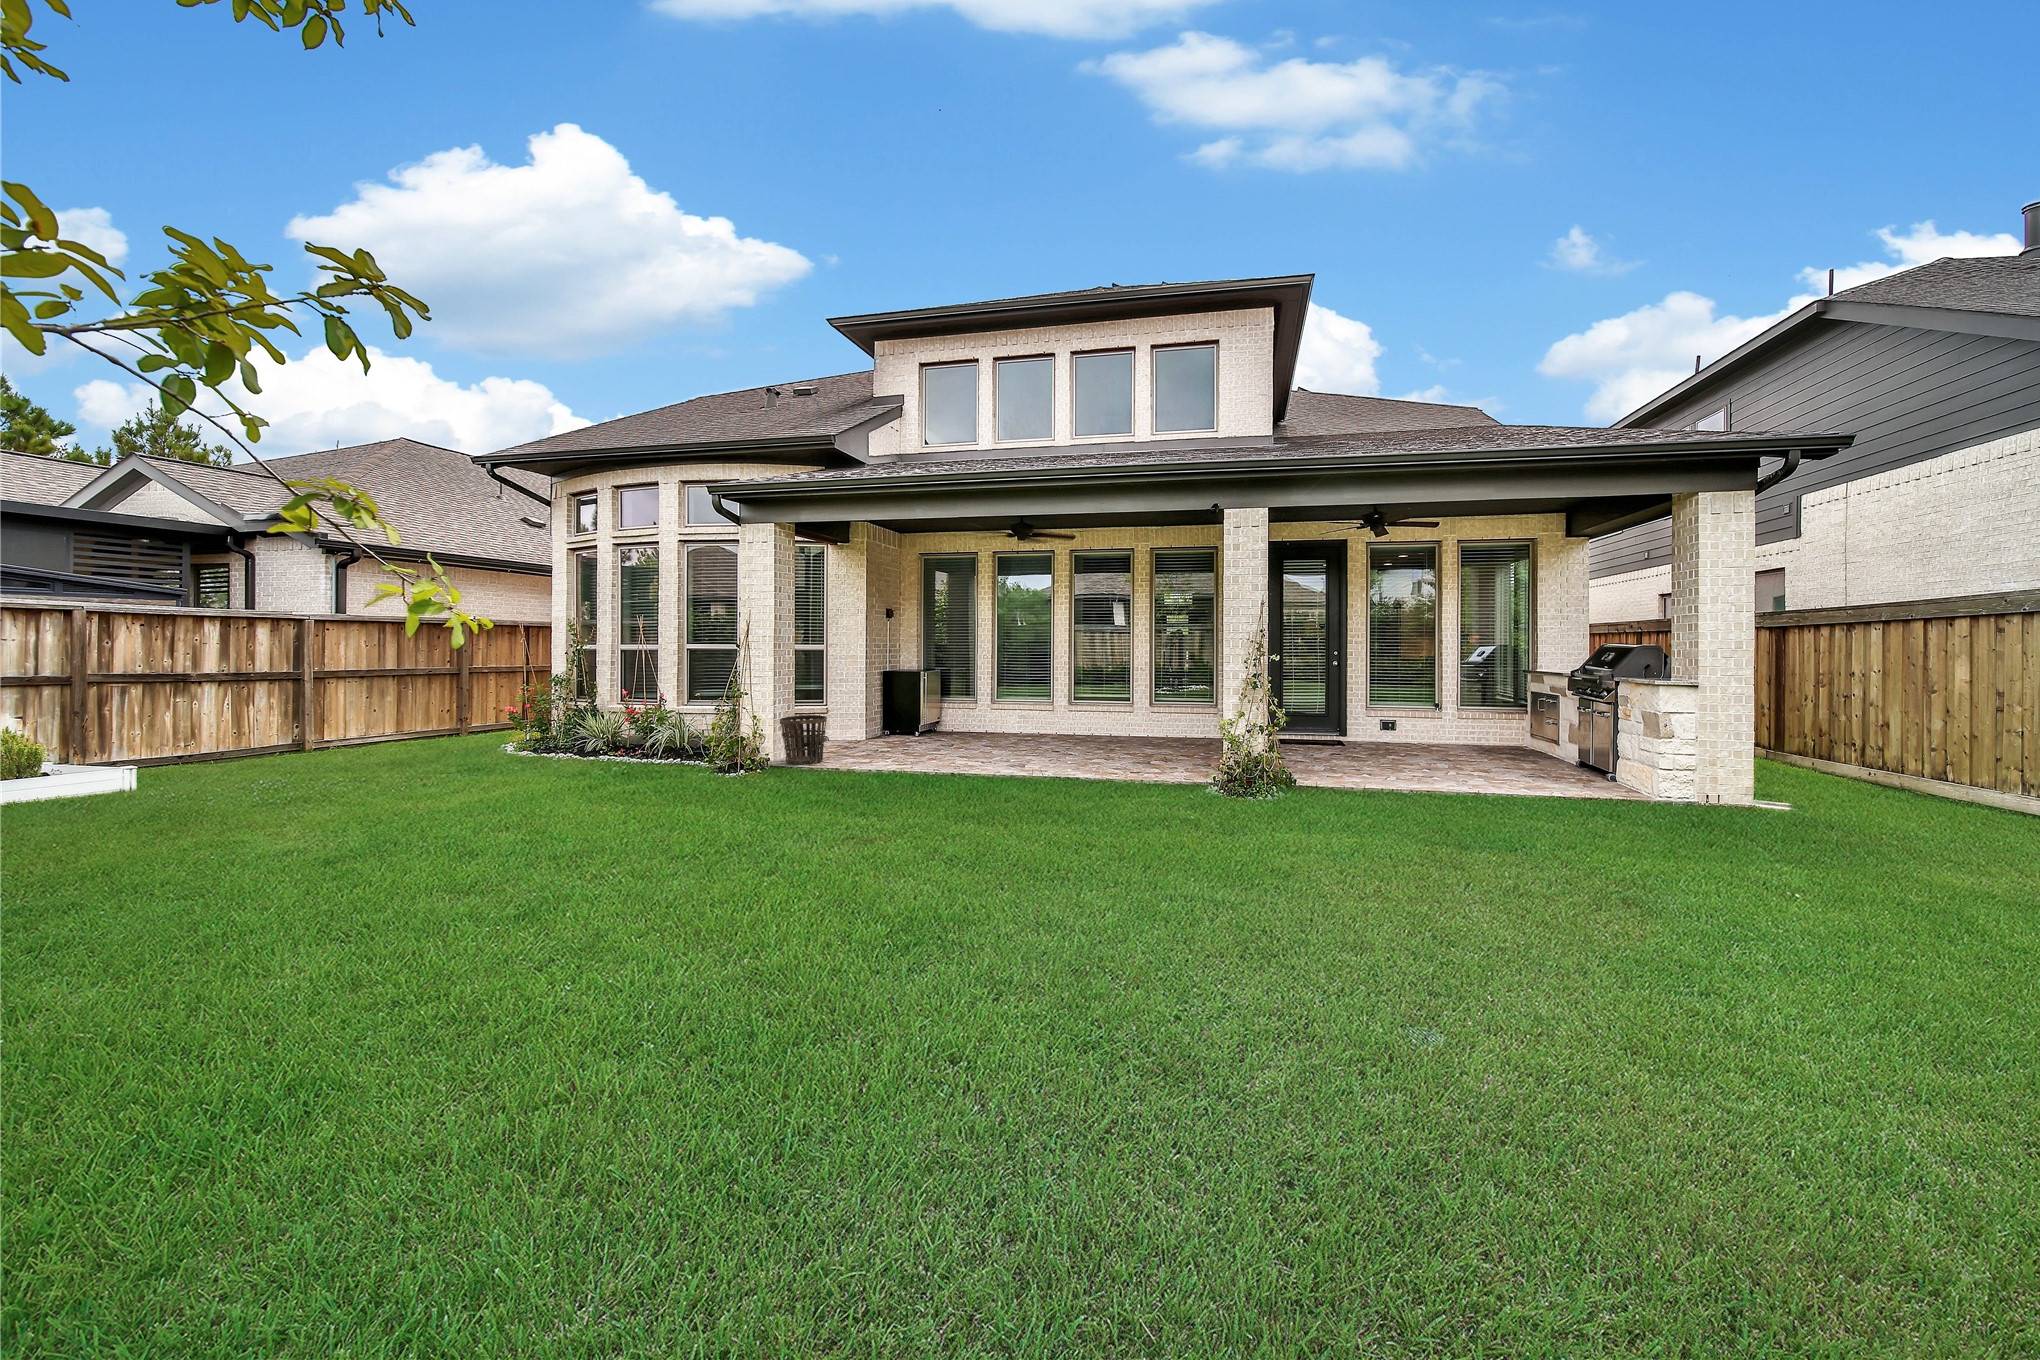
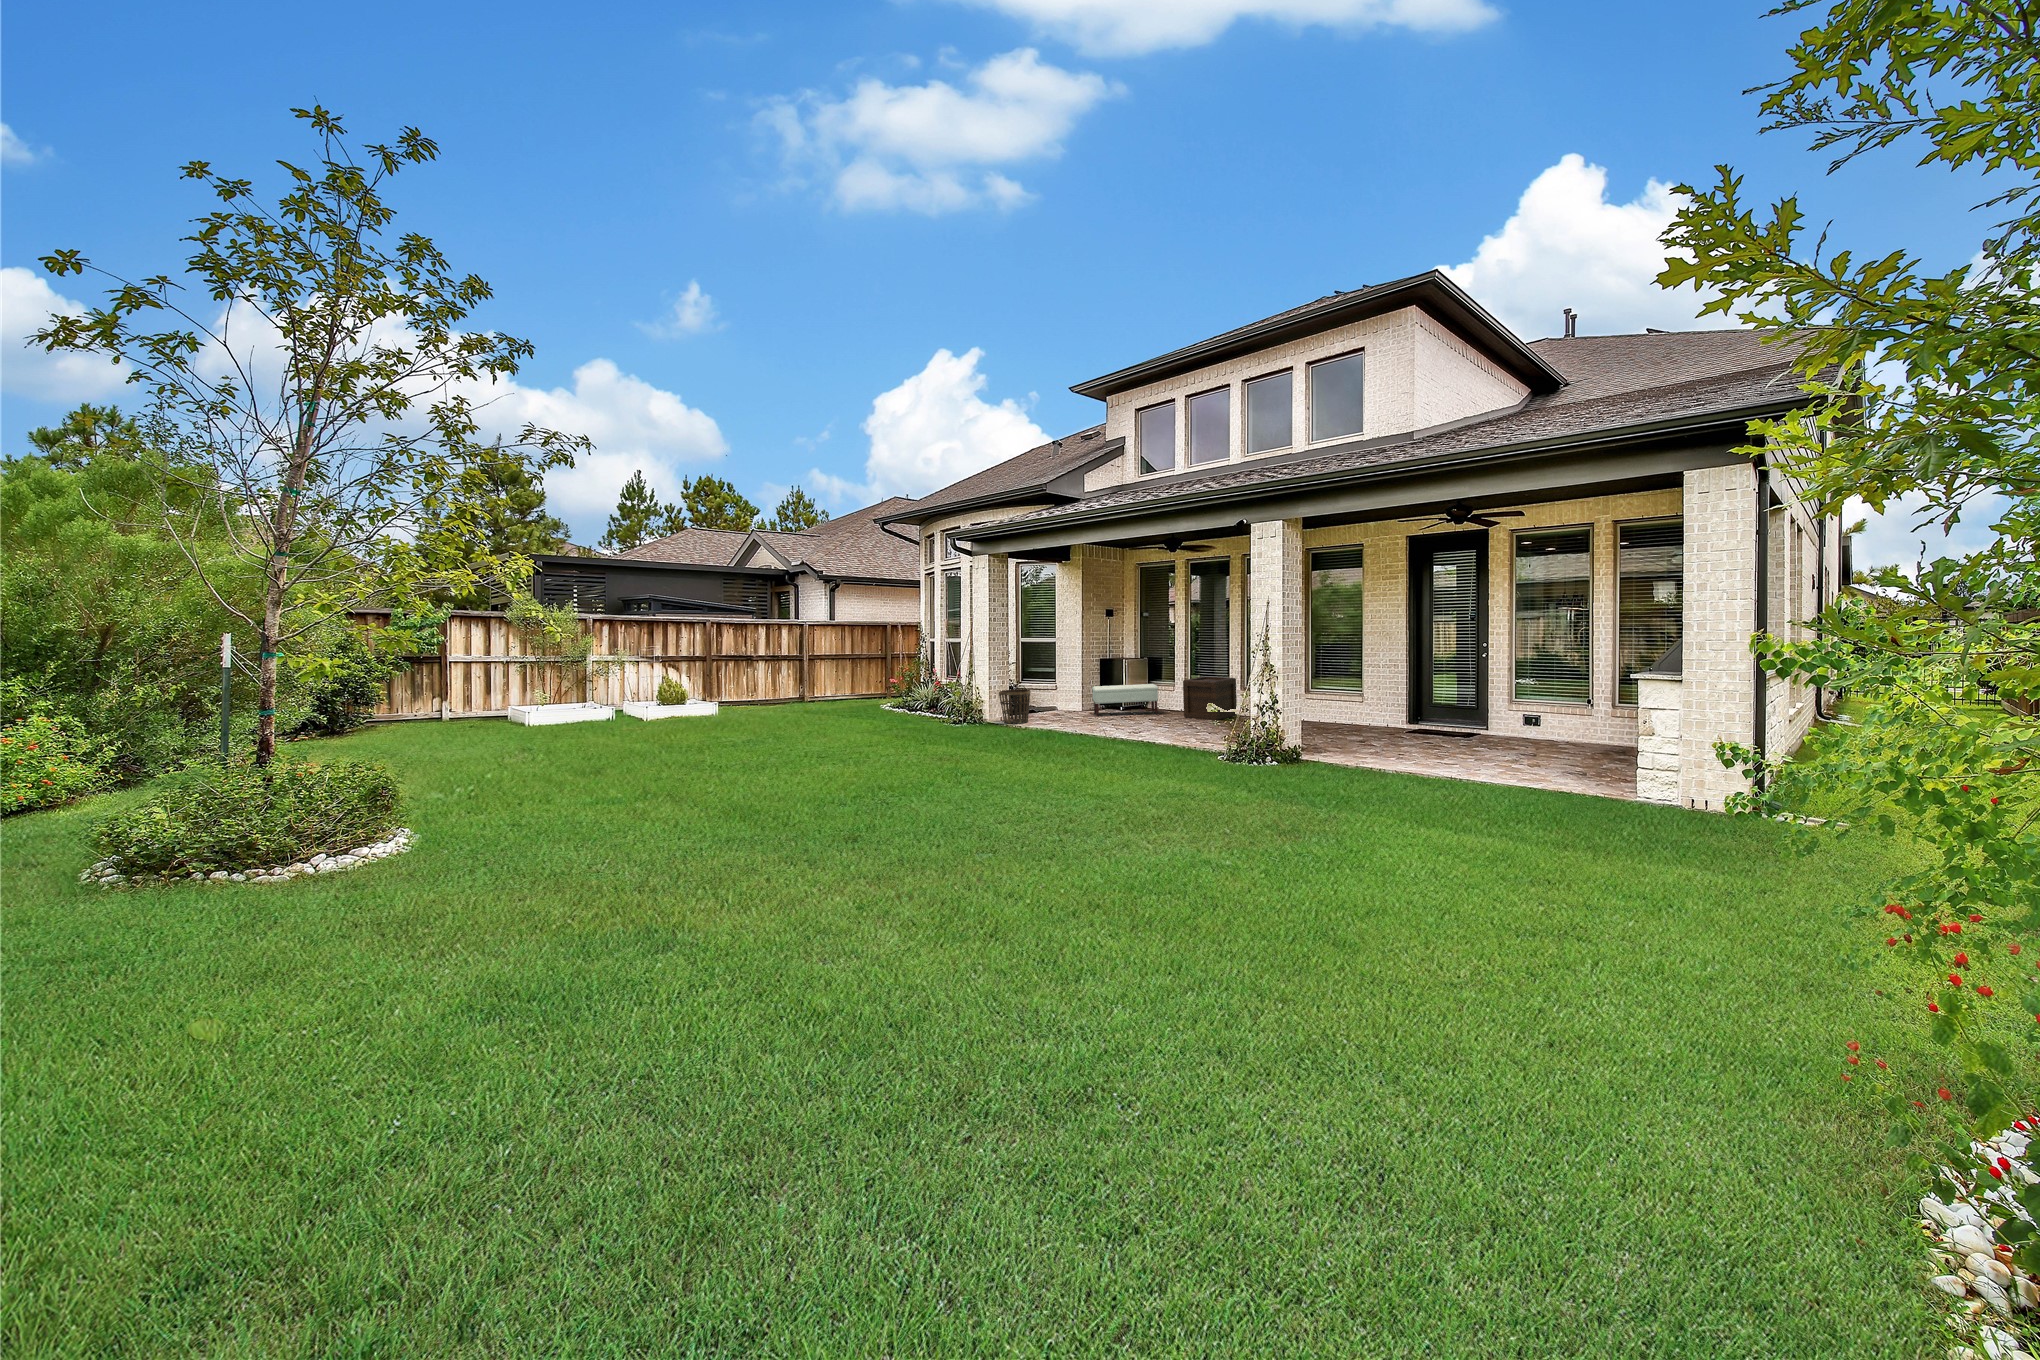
wooden crate: none [1007,691,1060,743] -> present [1183,676,1237,720]
bench: none [879,702,964,747] -> present [1092,684,1158,716]

